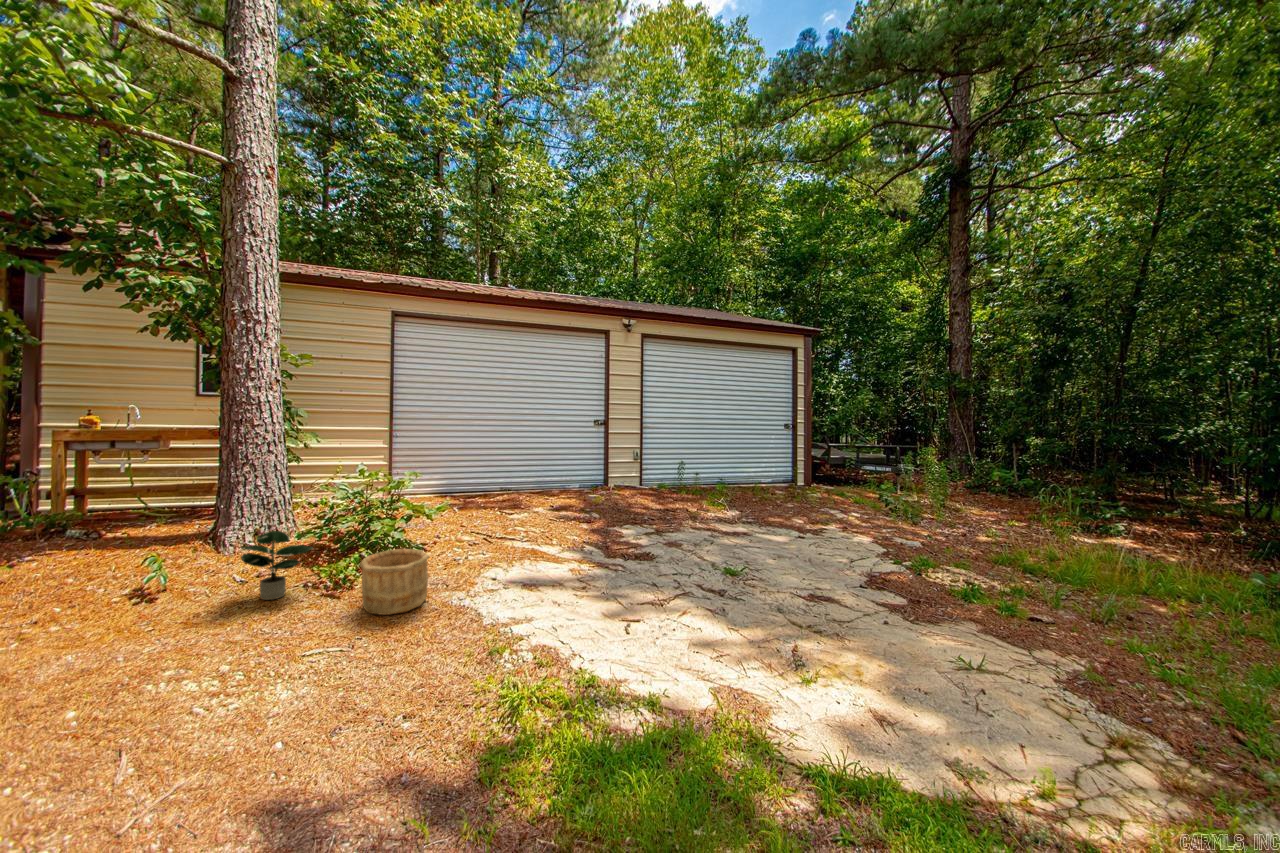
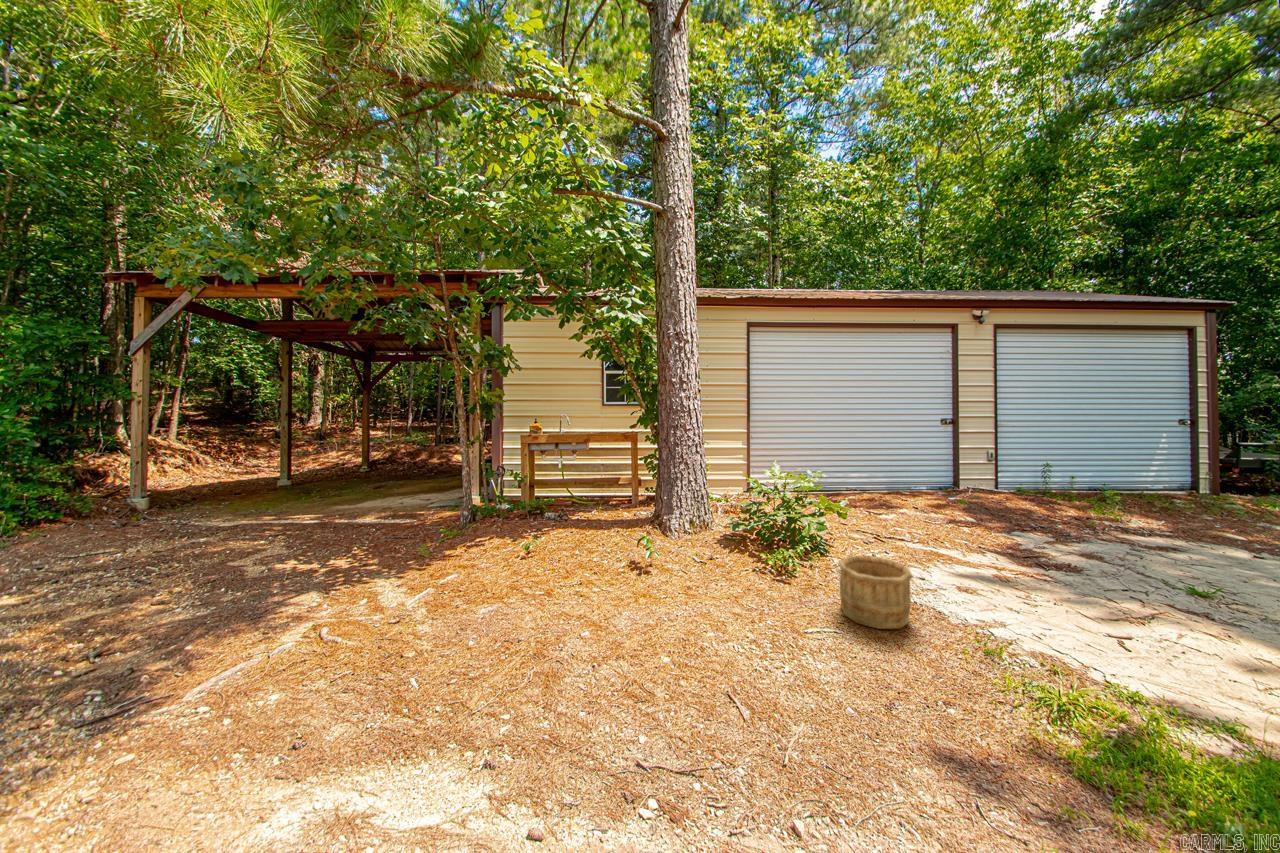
potted plant: present [241,531,313,600] -> none [718,525,776,591]

